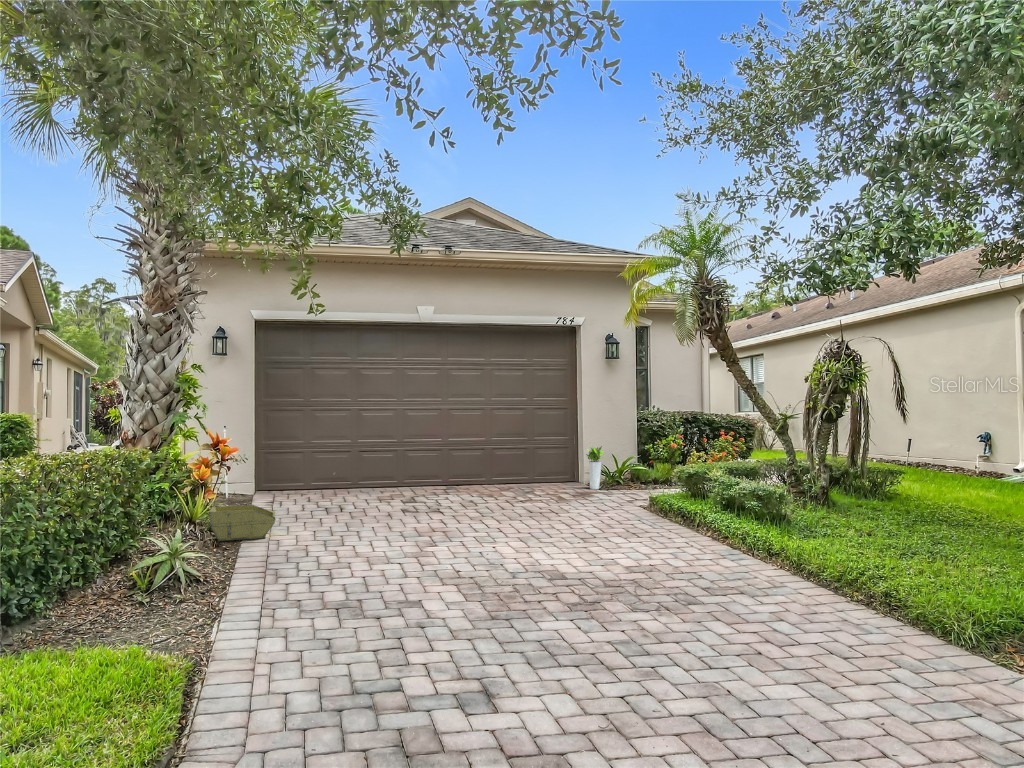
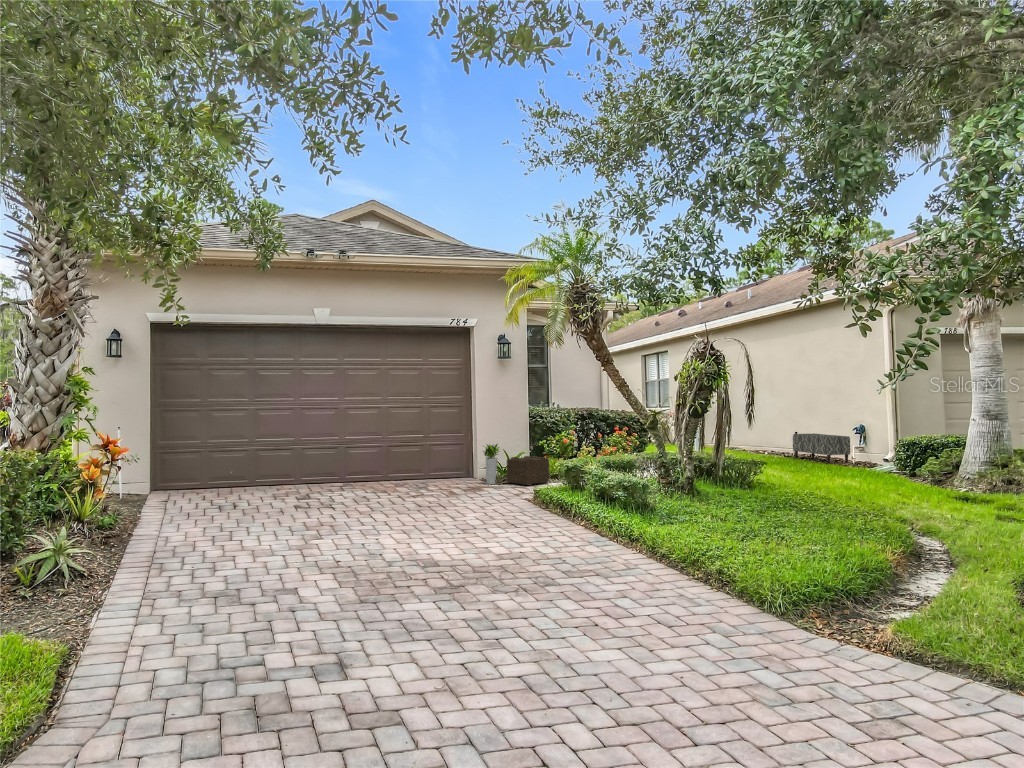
bench: none [919,439,989,472] -> present [793,433,850,463]
wooden crate: none [611,460,657,491] -> present [507,456,549,485]
storage bin: present [209,505,276,541] -> none [99,504,168,540]

